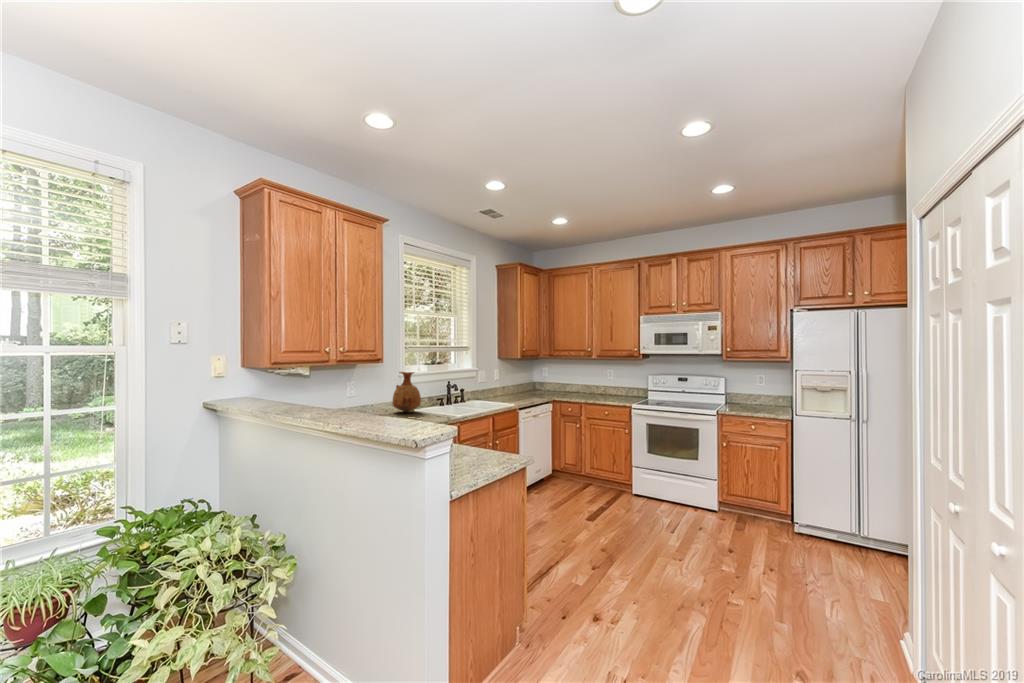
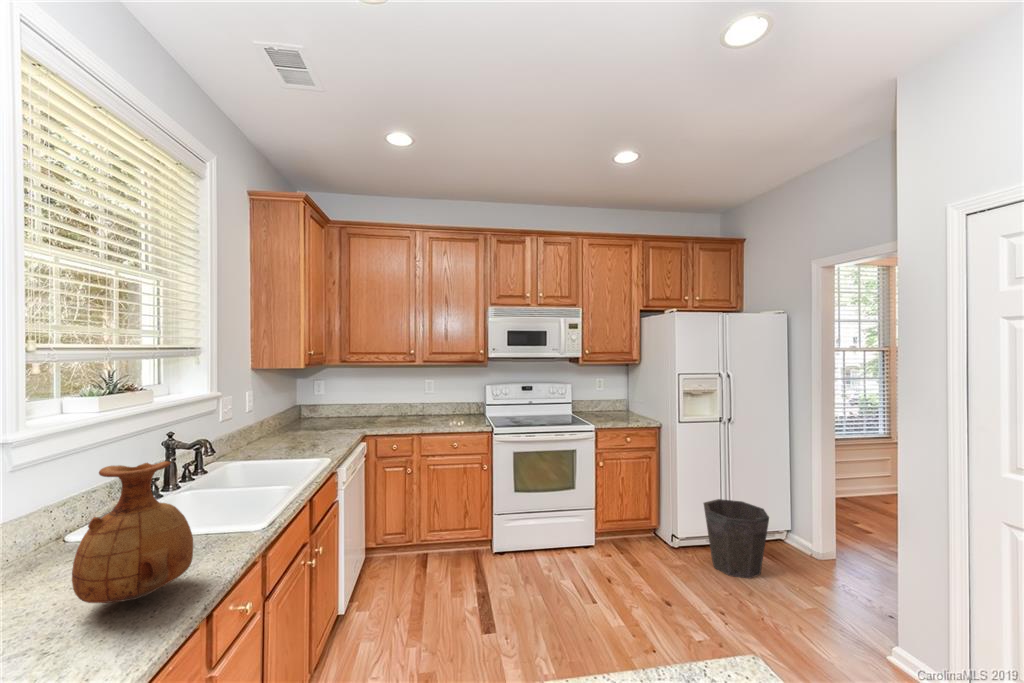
waste bin: none [801,492,876,570] -> present [704,499,769,579]

